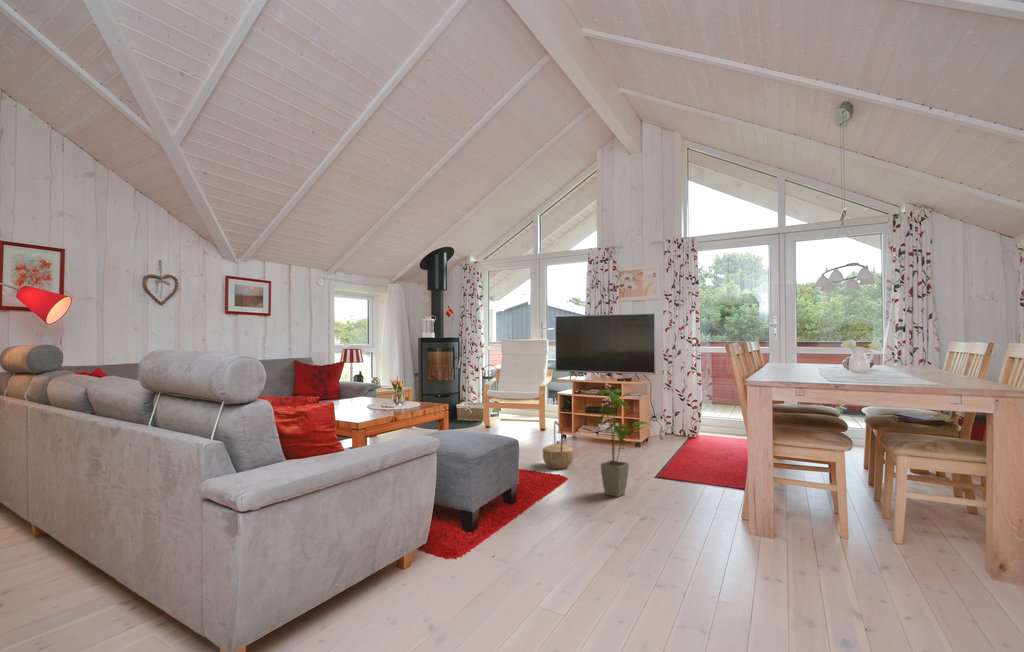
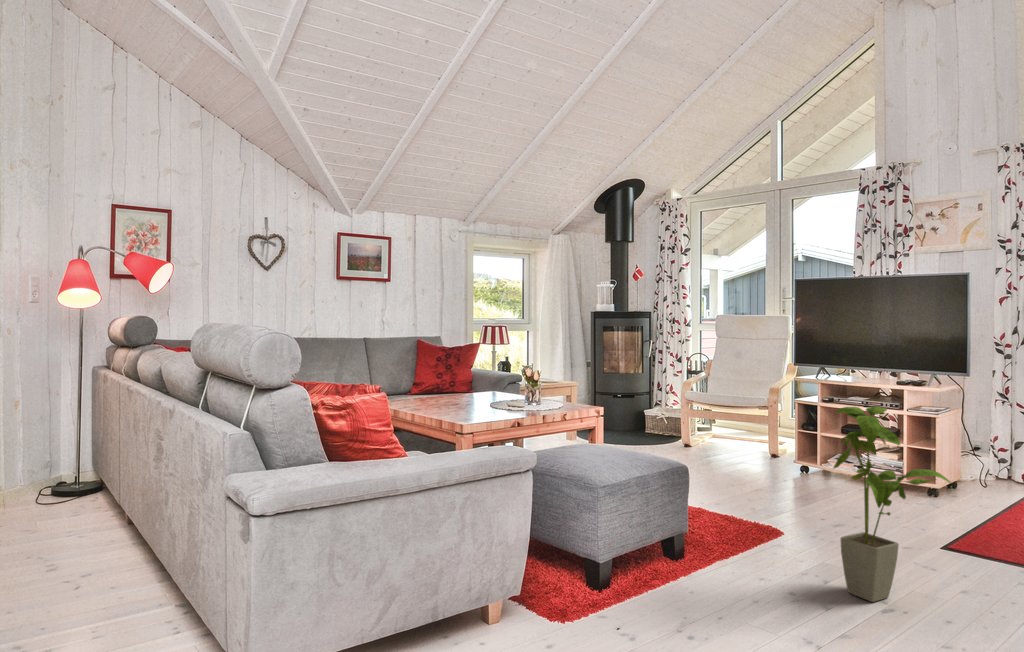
basket: present [543,421,574,469] -> none [748,448,803,530]

